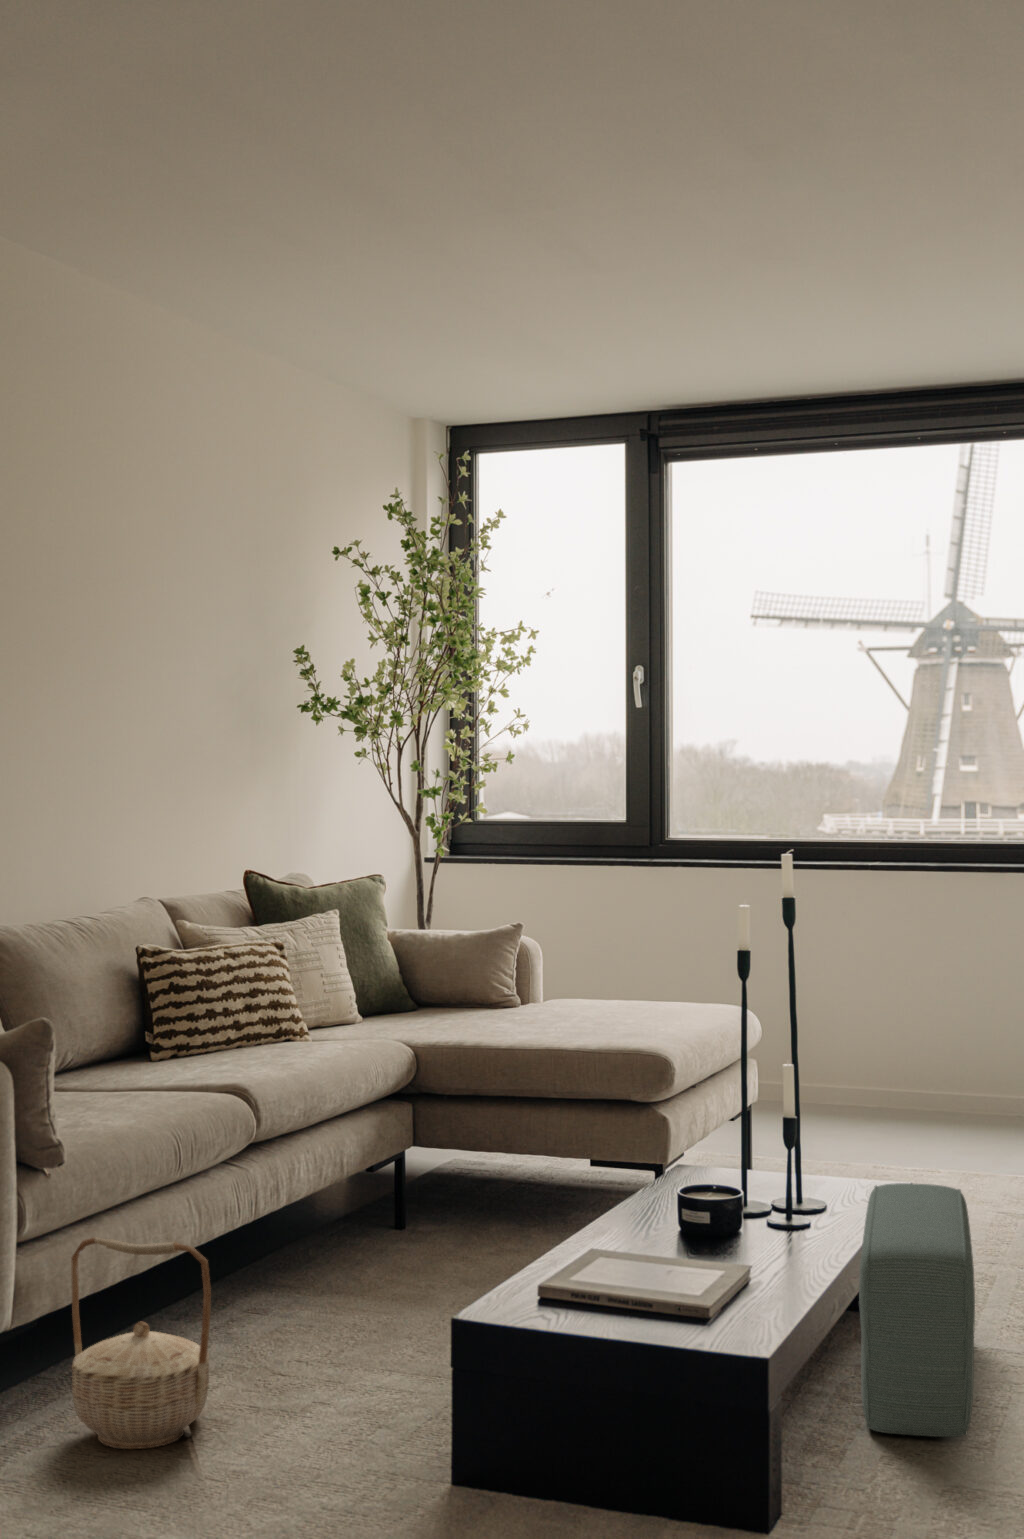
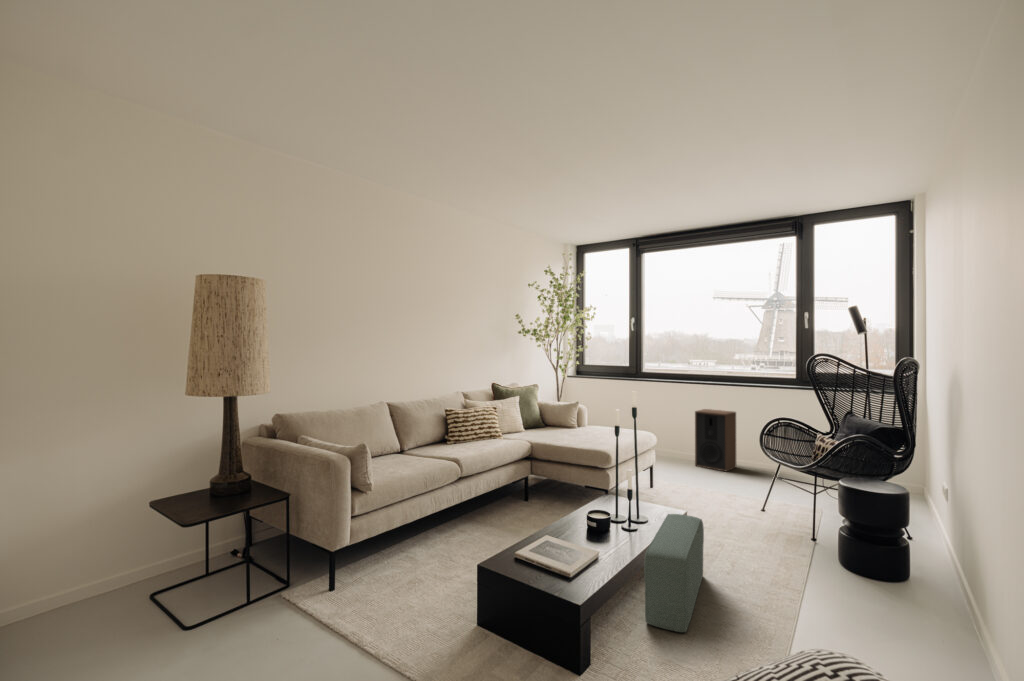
speaker: none [843,945,958,1125] -> present [695,409,736,471]
basket: present [71,1237,211,1449] -> none [365,517,413,594]

